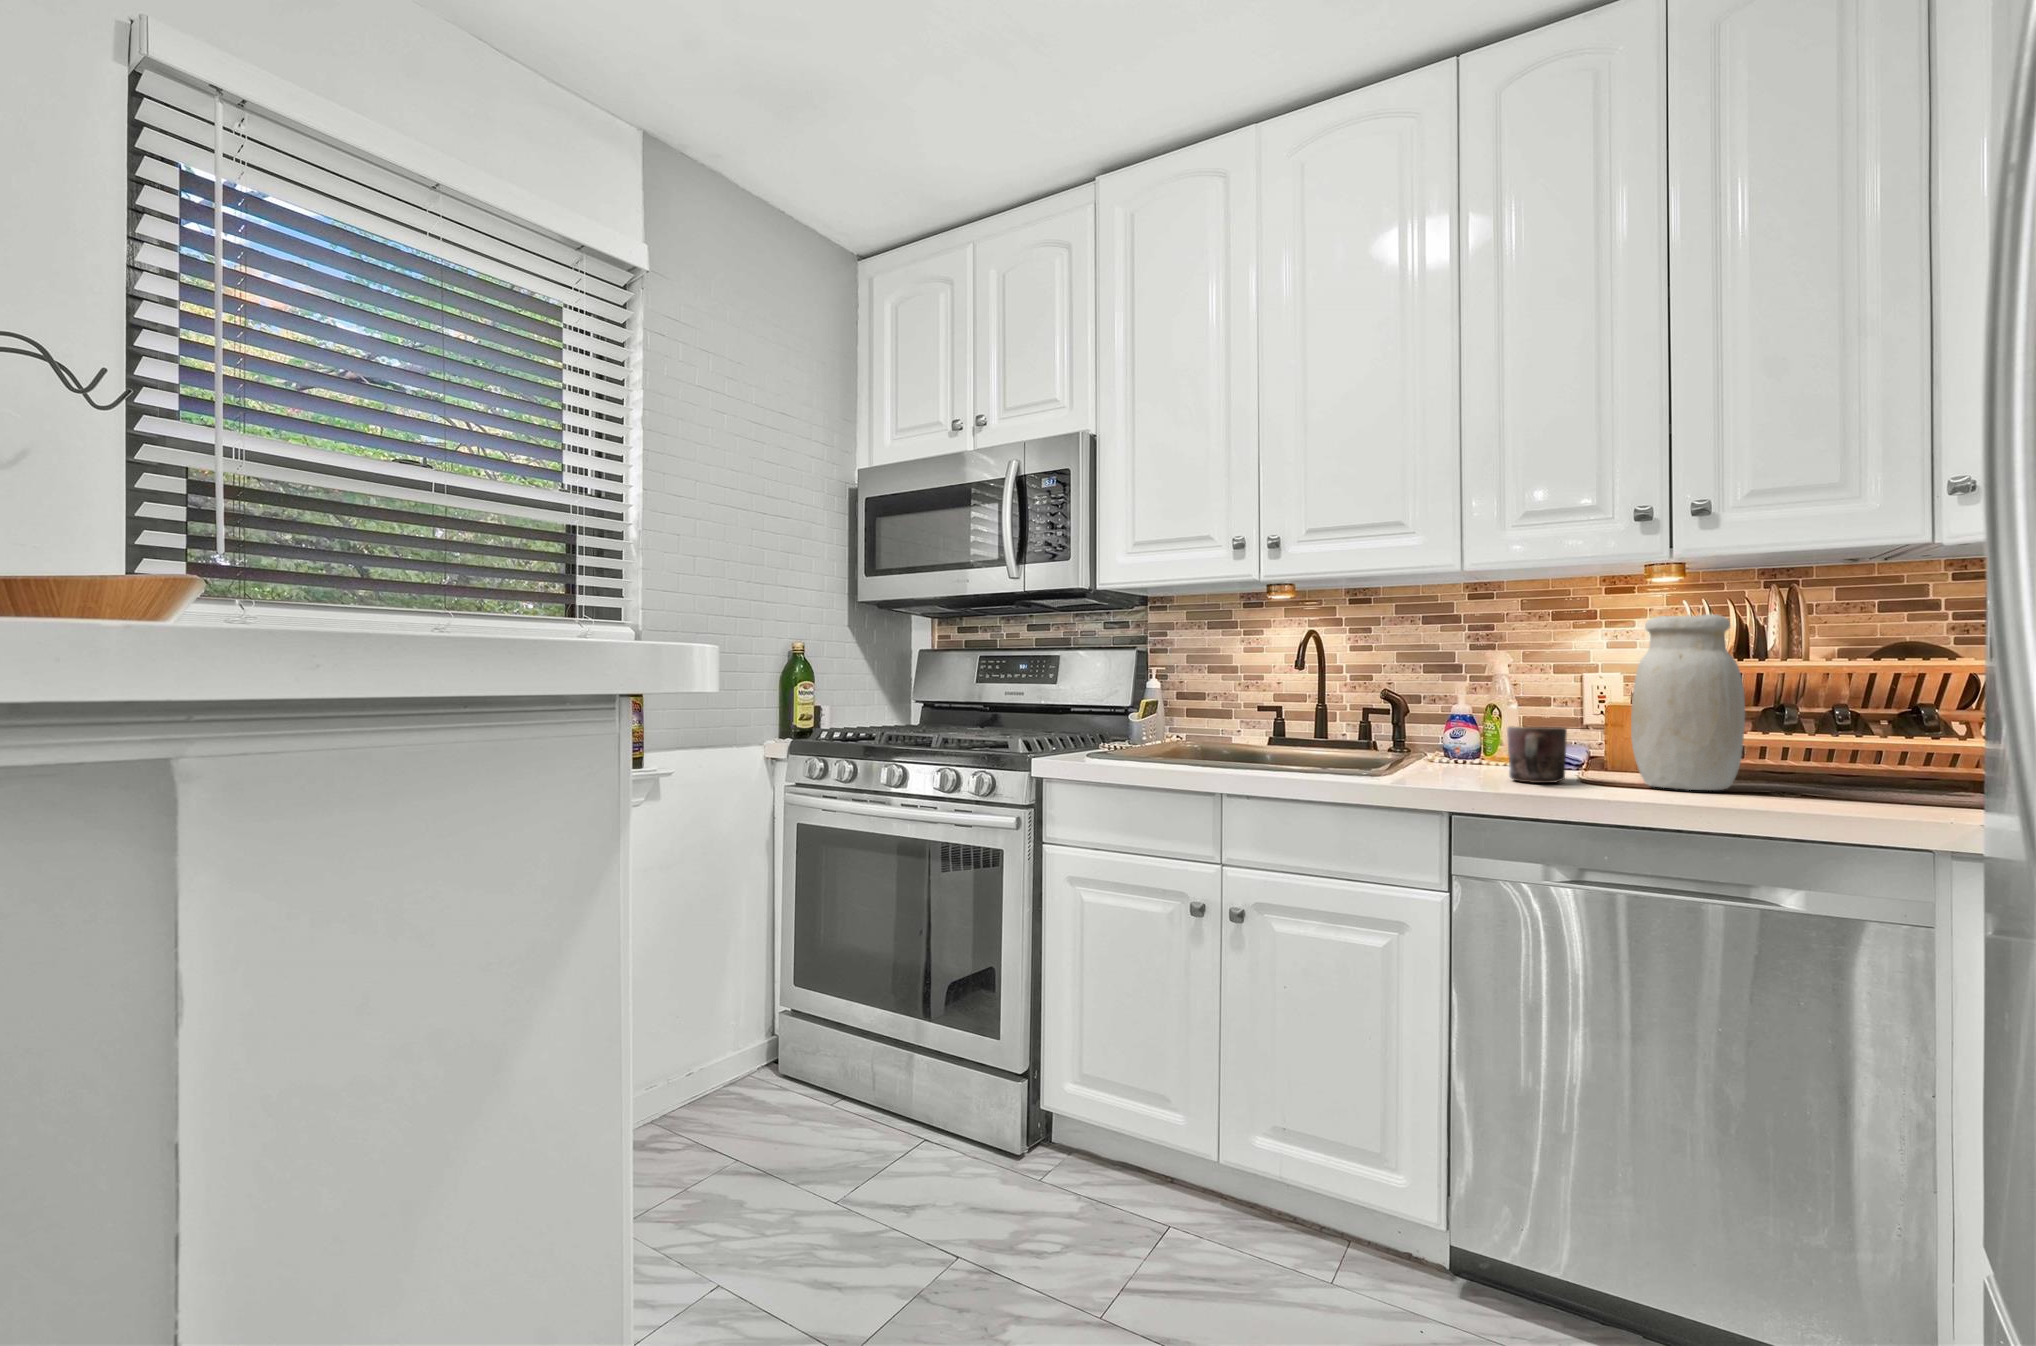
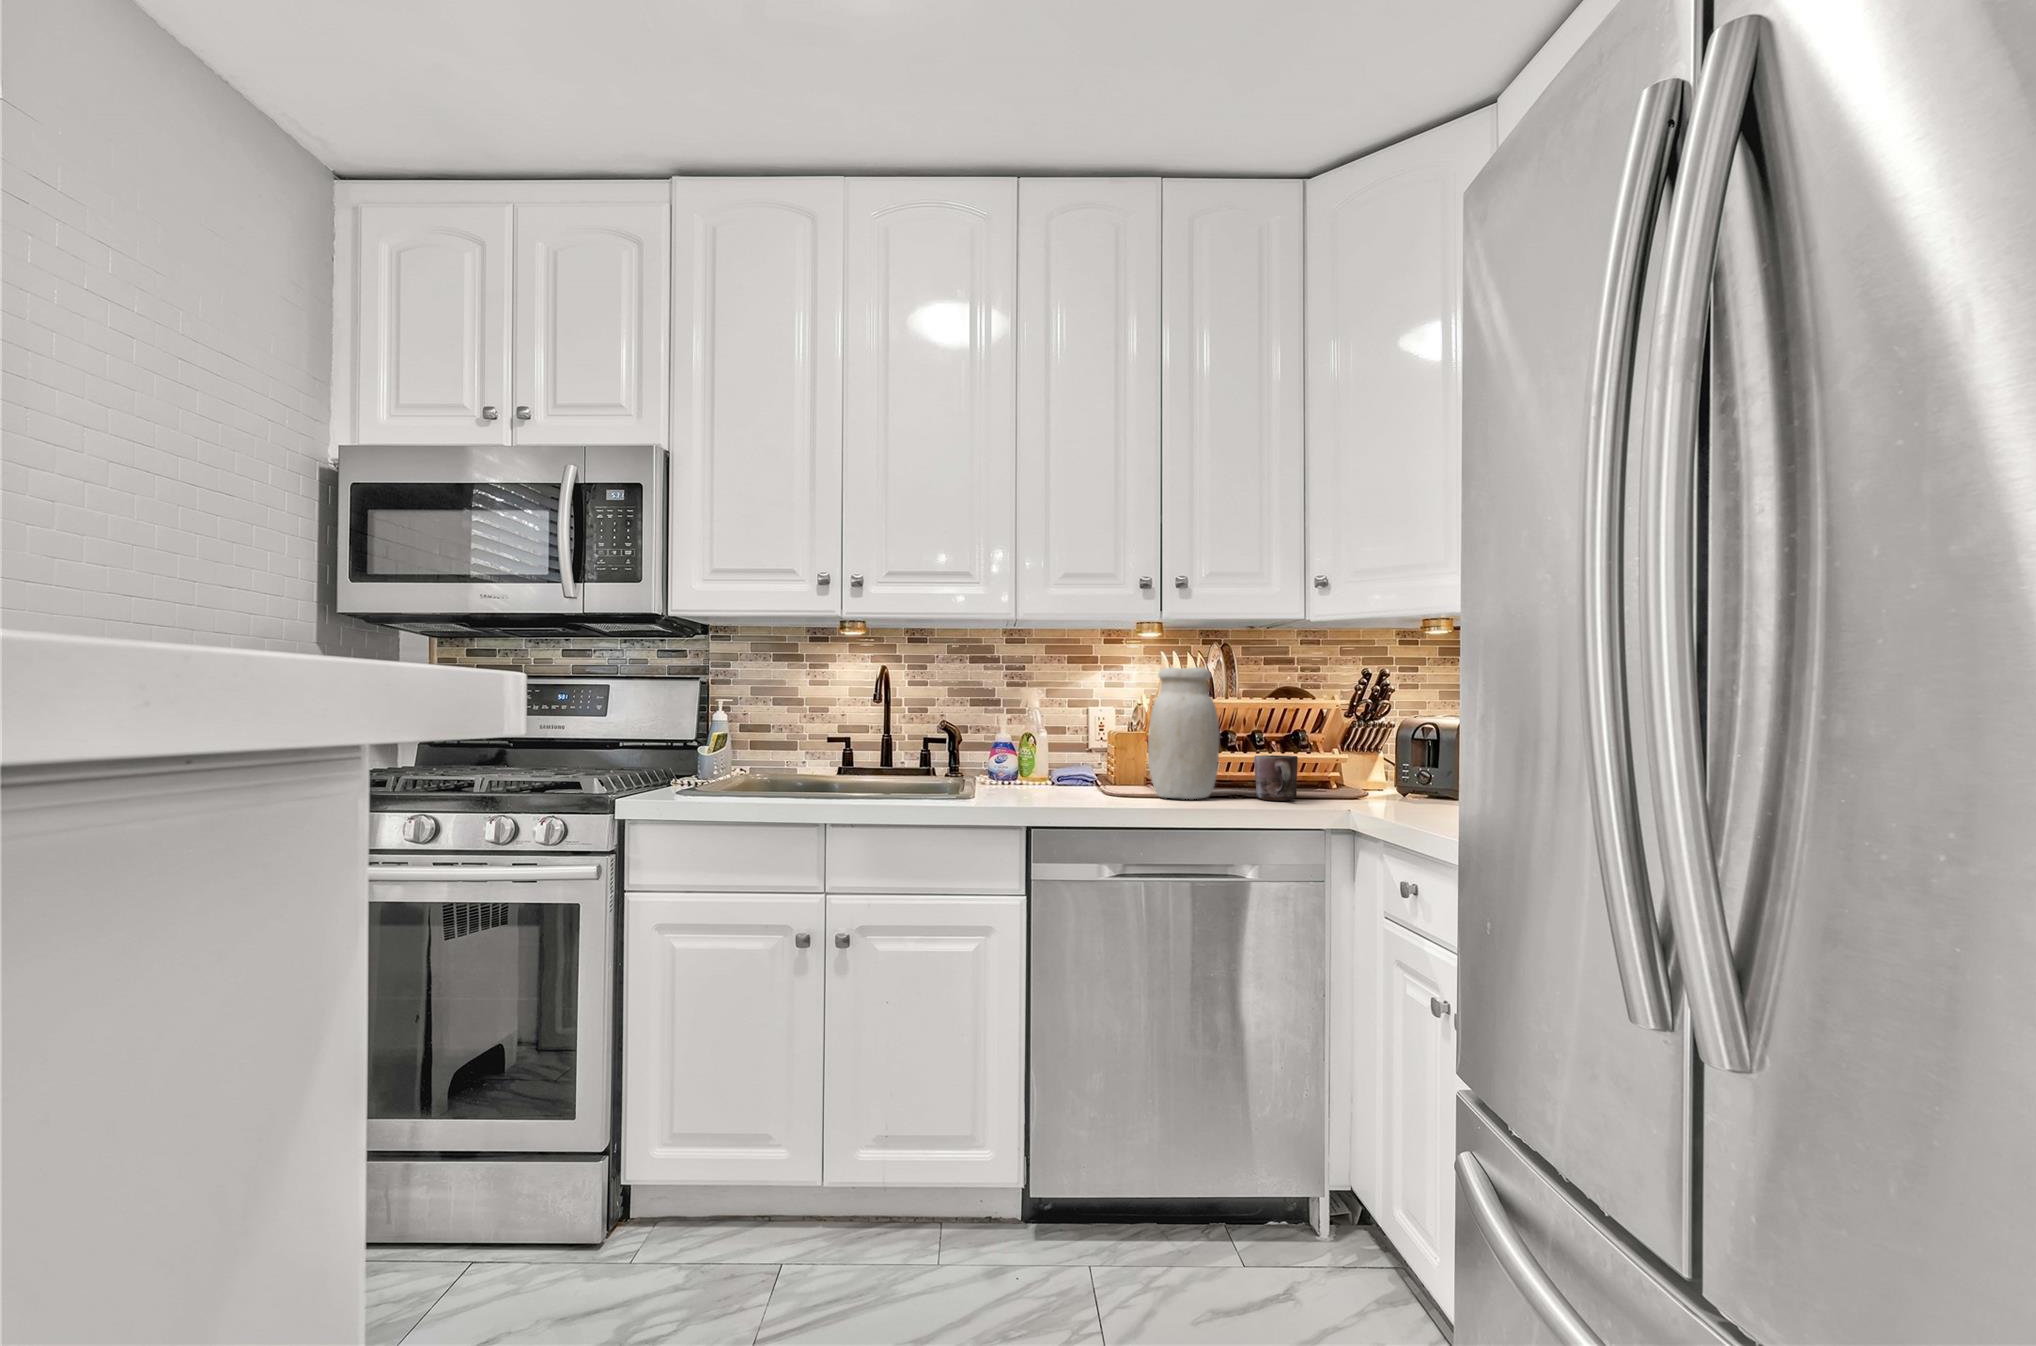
mug: present [1507,726,1567,783] -> present [1254,755,1298,801]

